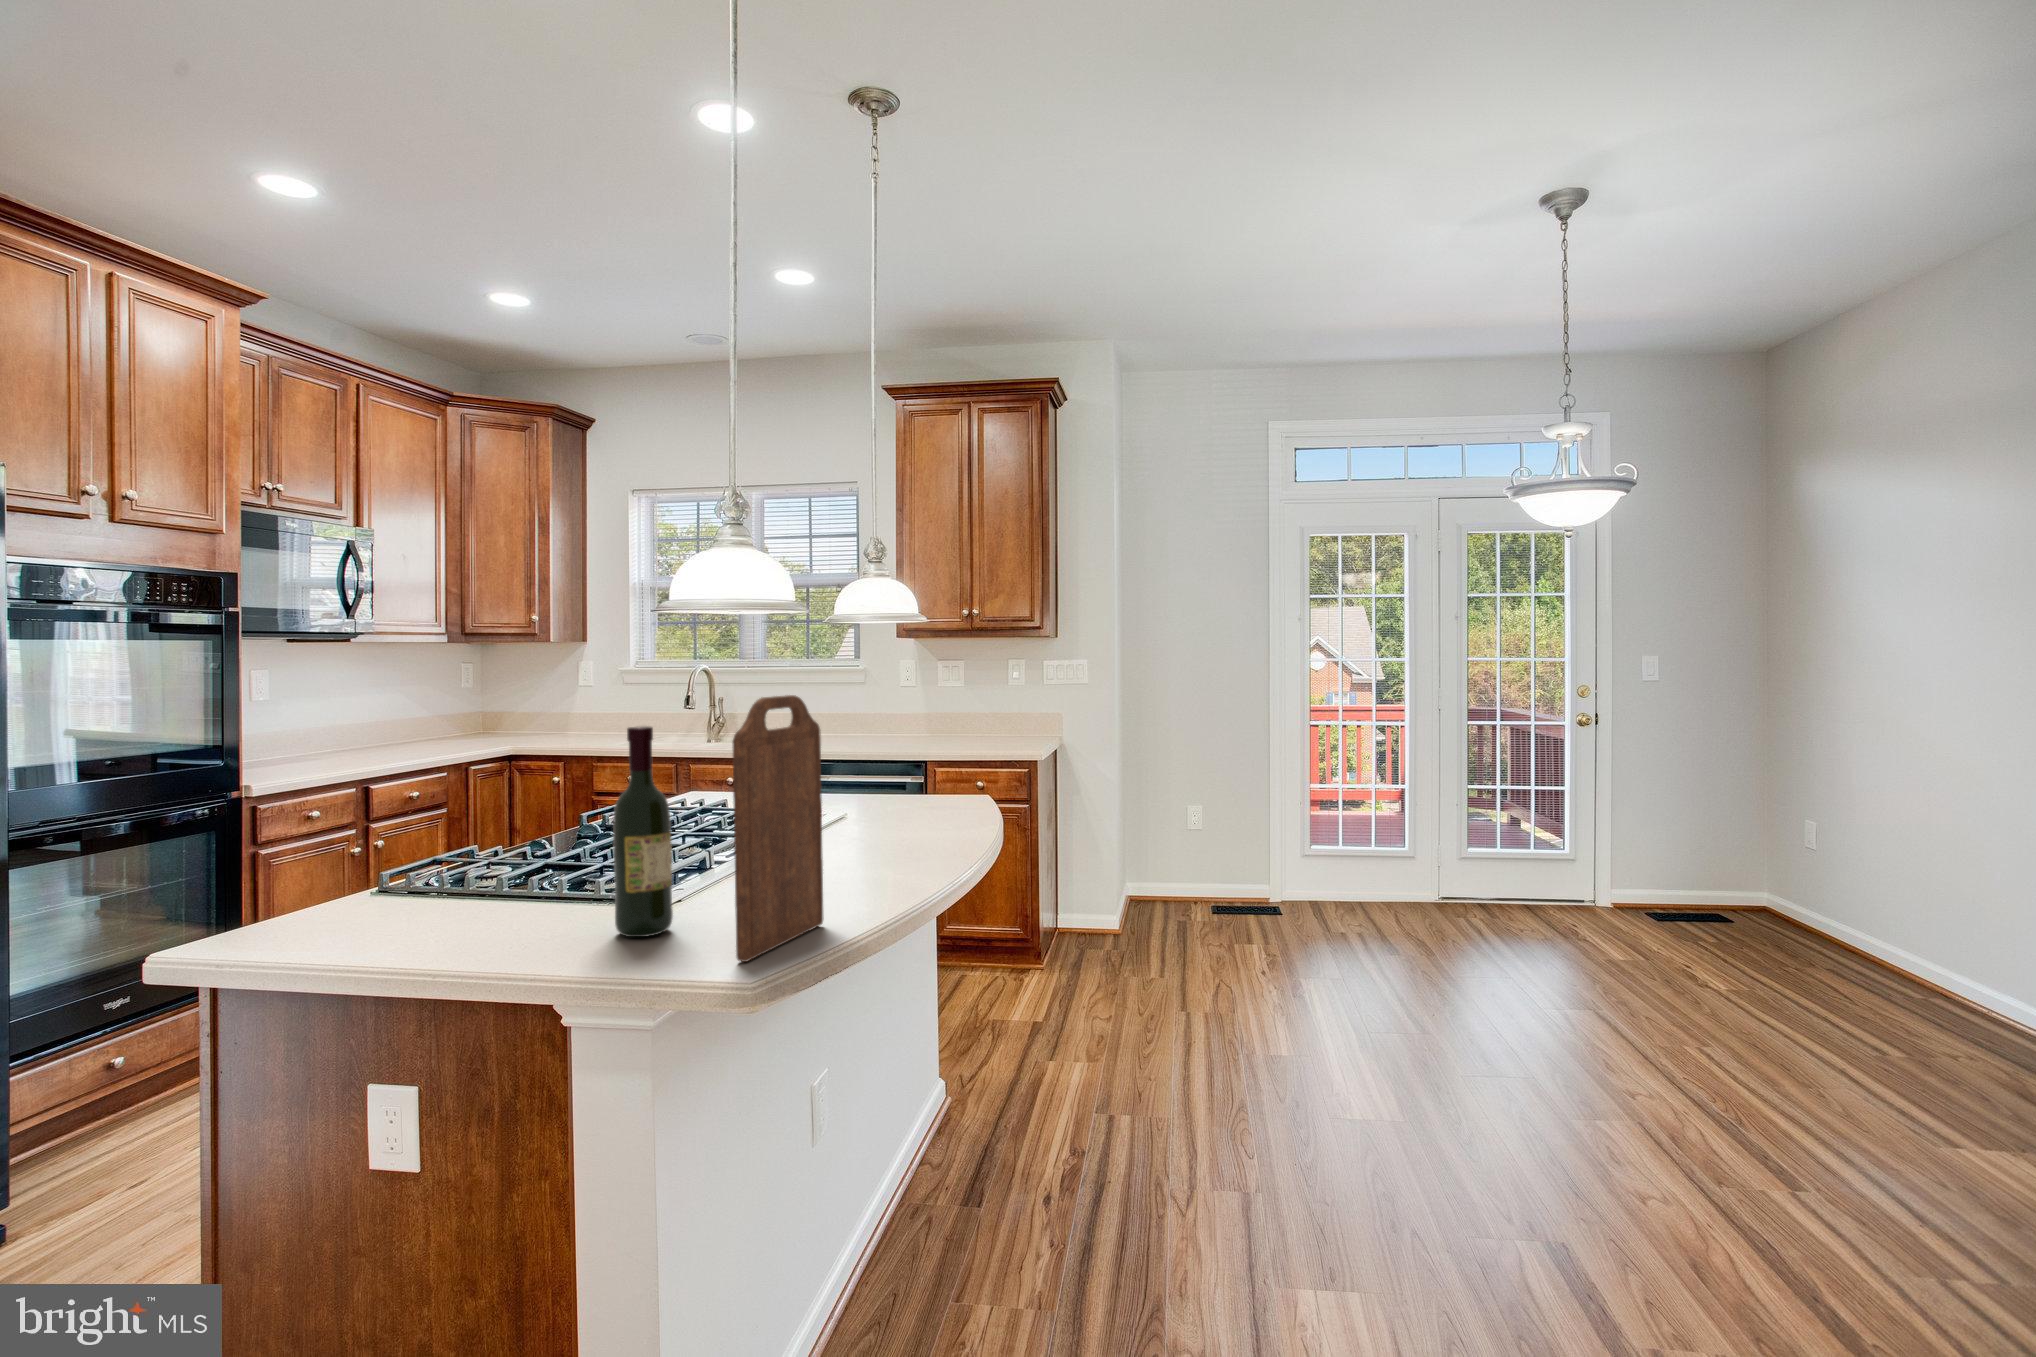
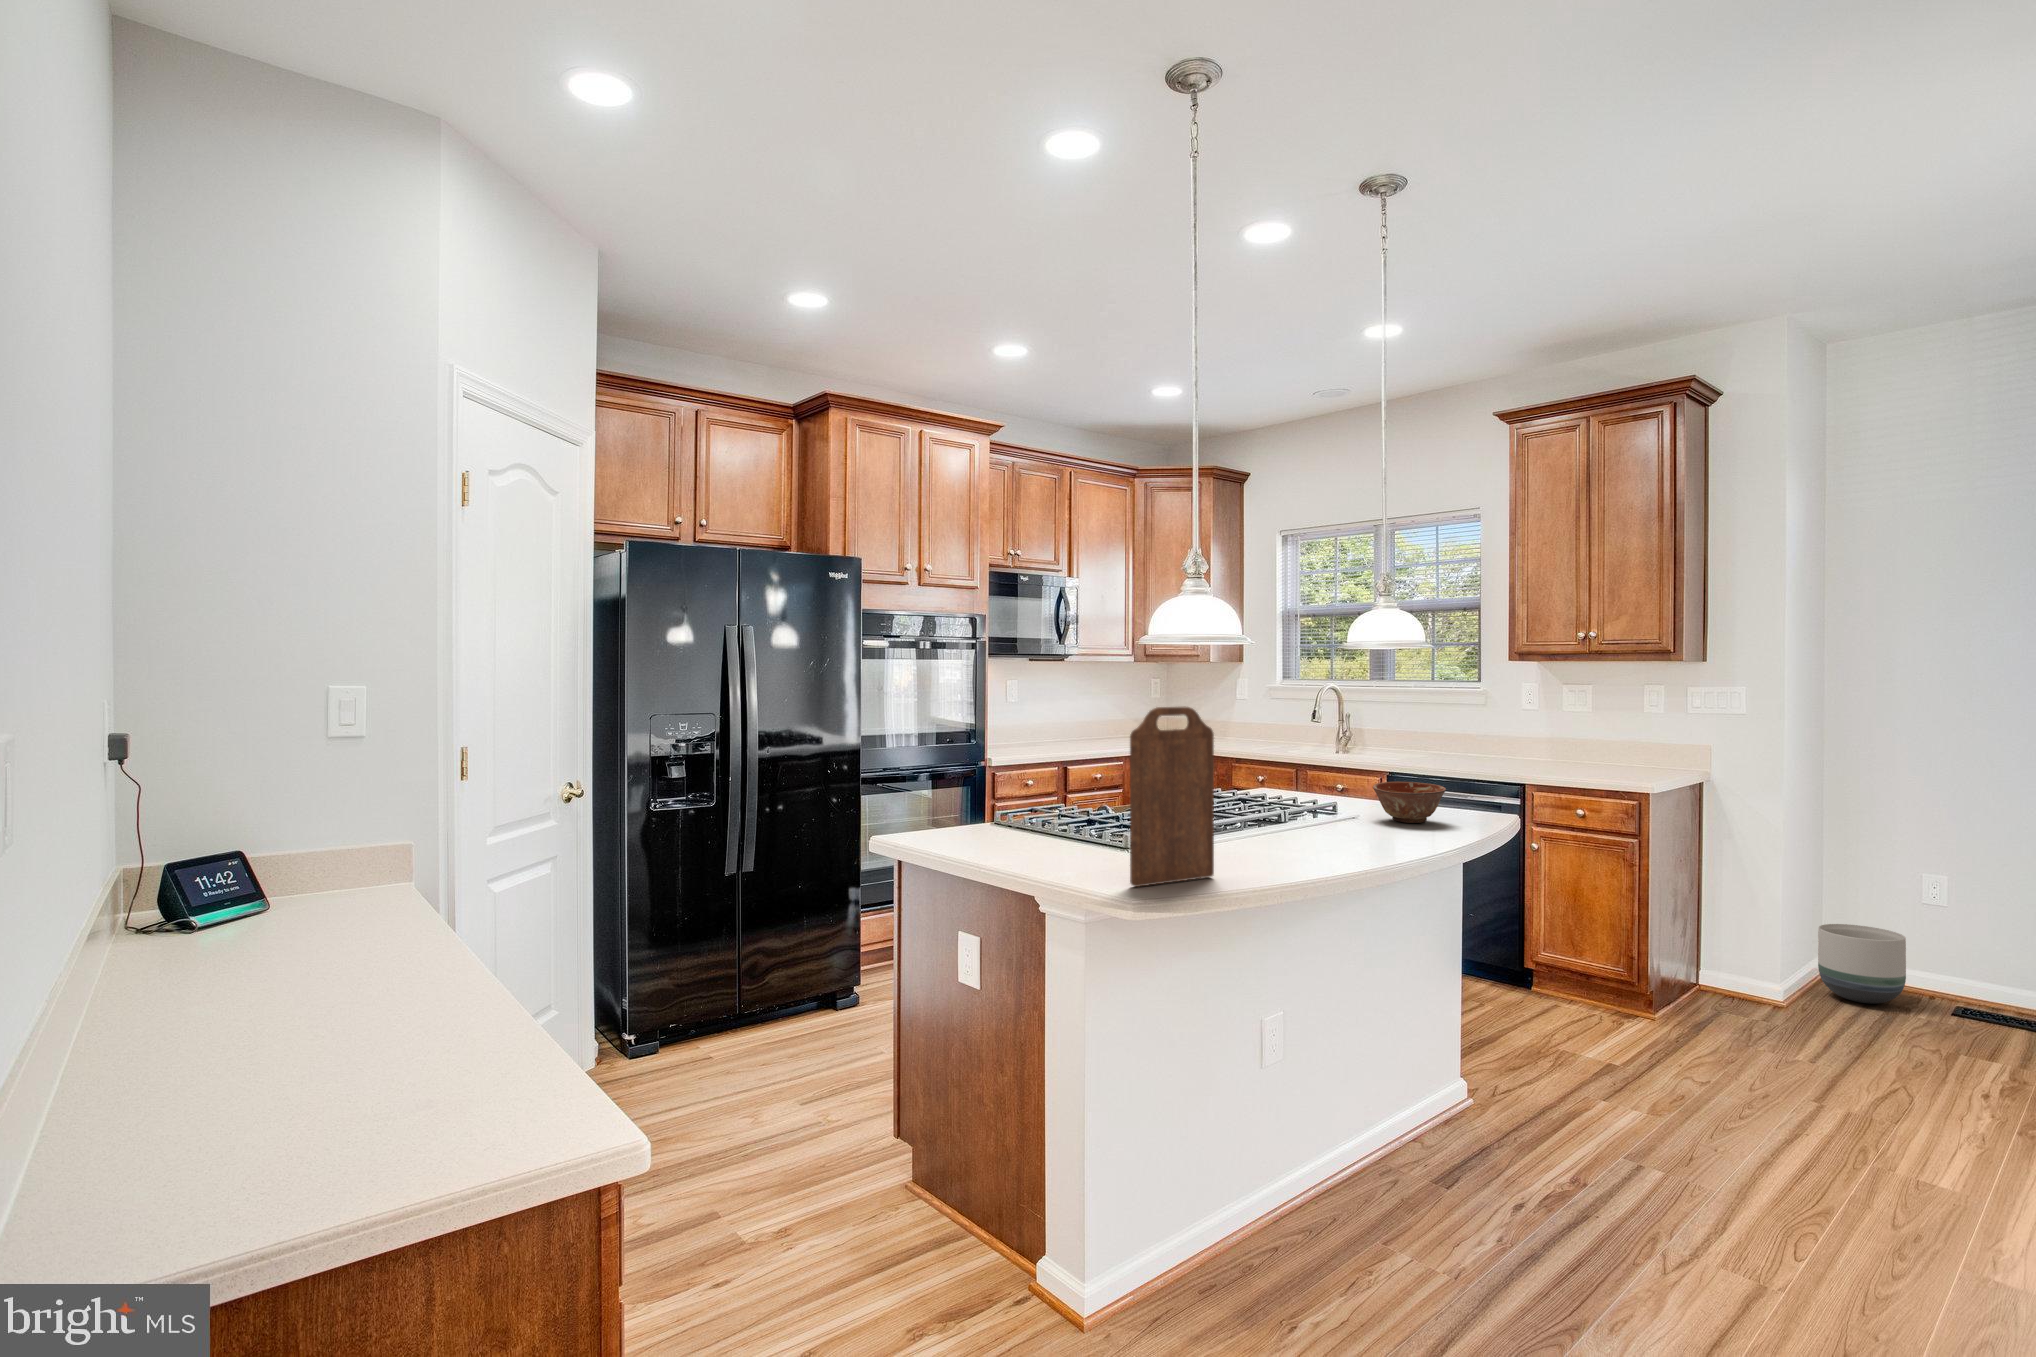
wine bottle: present [613,726,673,937] -> none [1081,725,1117,865]
ceramic bowl: none [876,770,952,816] -> present [1373,782,1446,823]
planter: none [1127,855,1183,917] -> present [1818,924,1906,1004]

